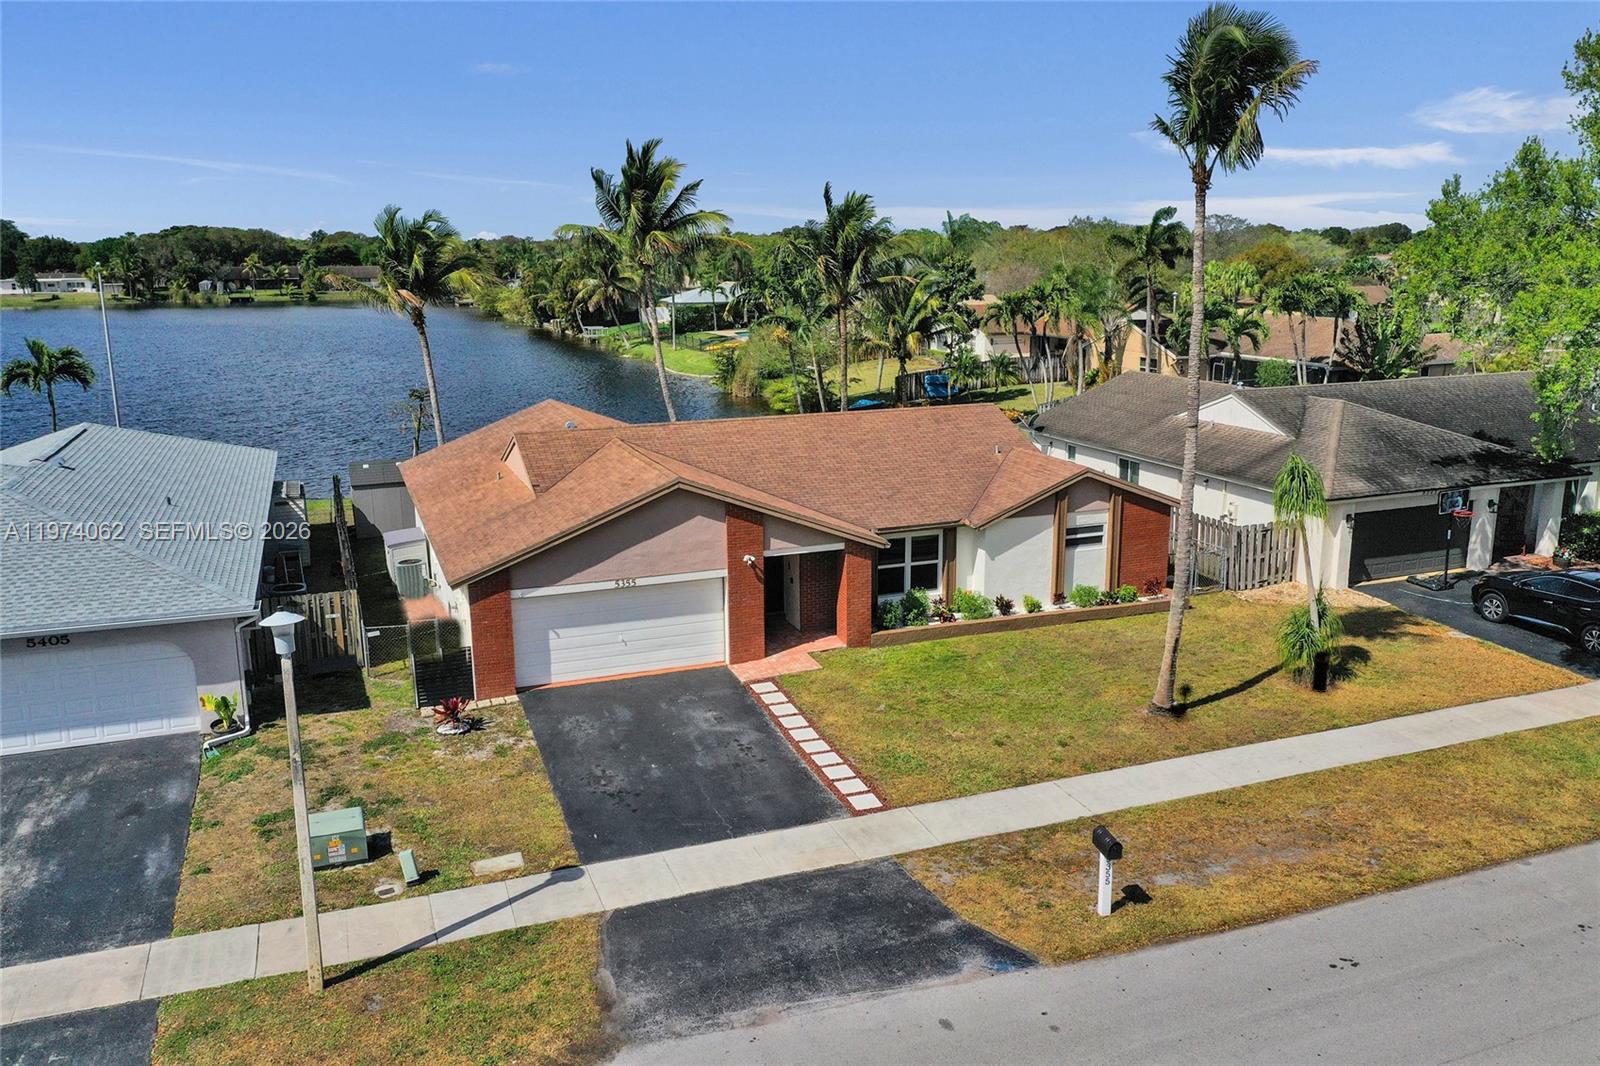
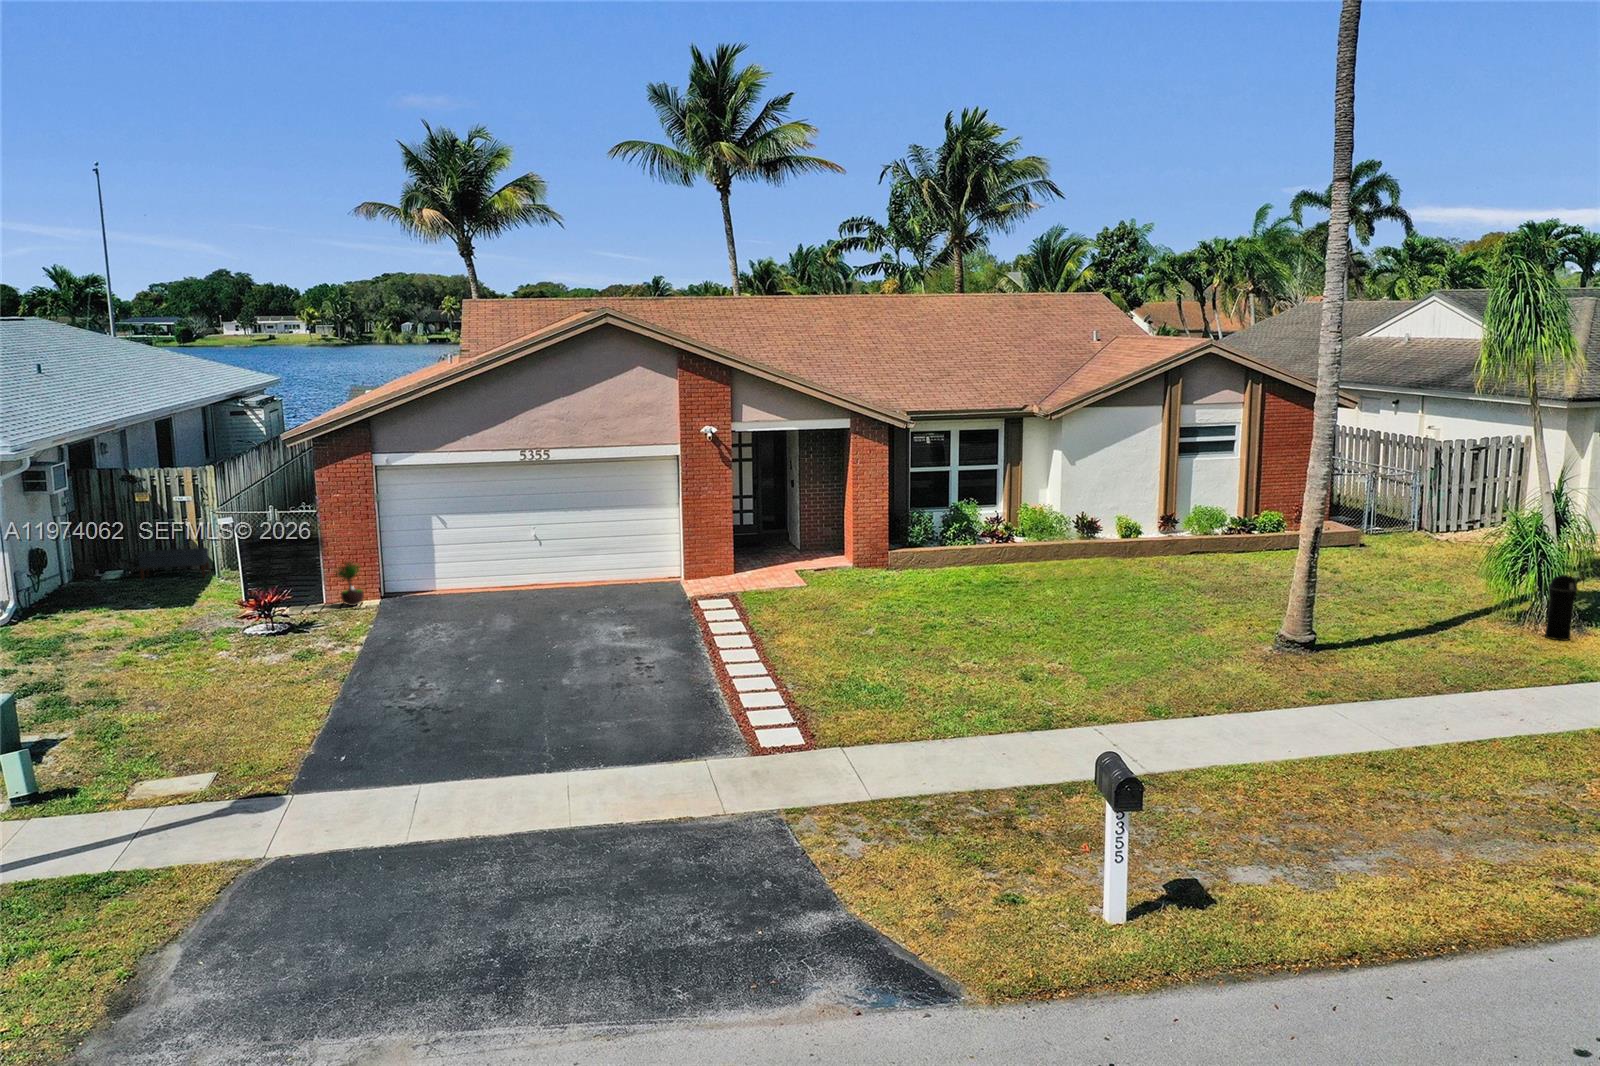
potted tree: present [1170,684,1193,717] -> present [334,562,364,606]

